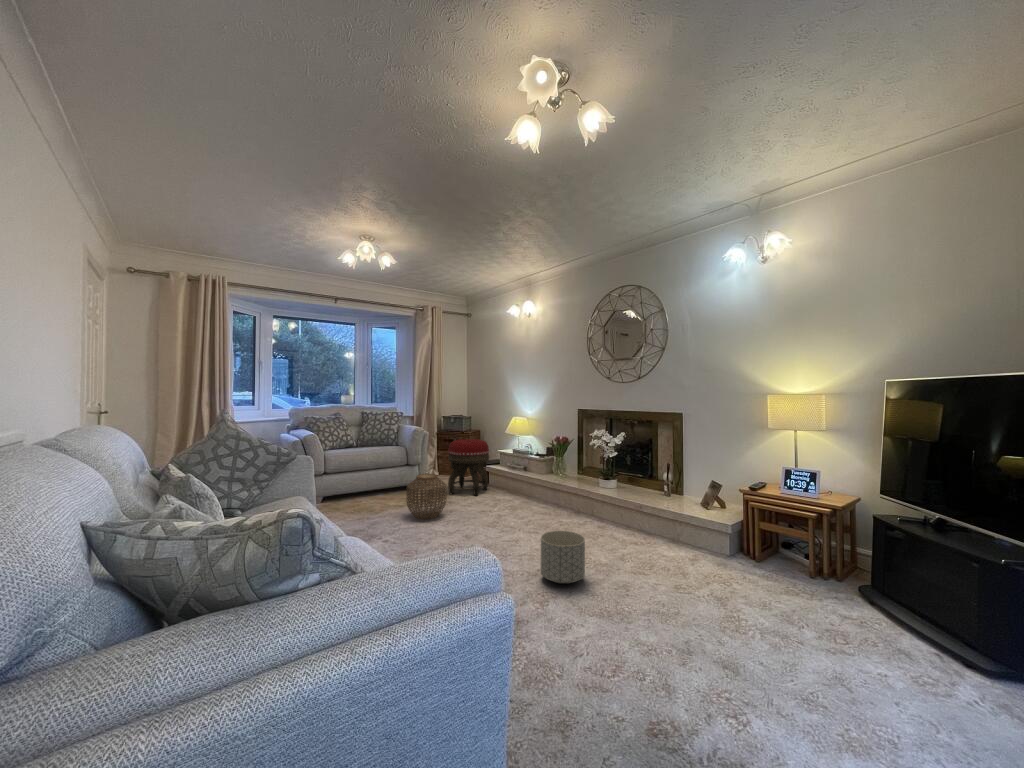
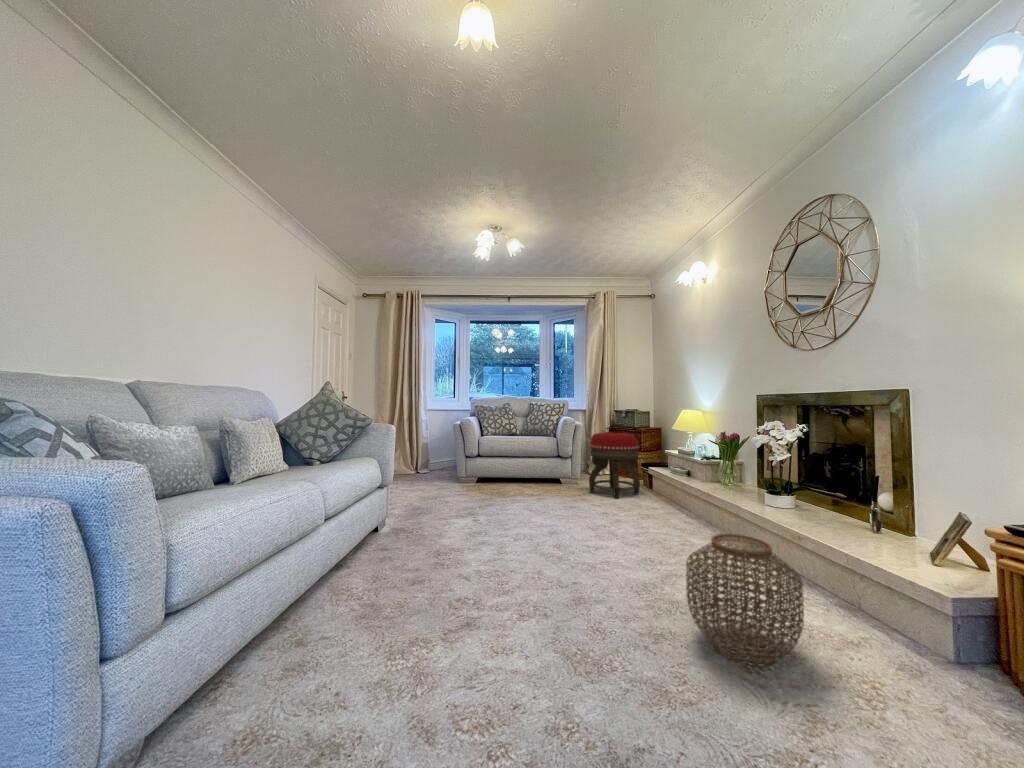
woven basket: present [406,474,447,519] -> present [686,534,804,666]
planter: present [541,531,585,584] -> none [537,538,601,617]

